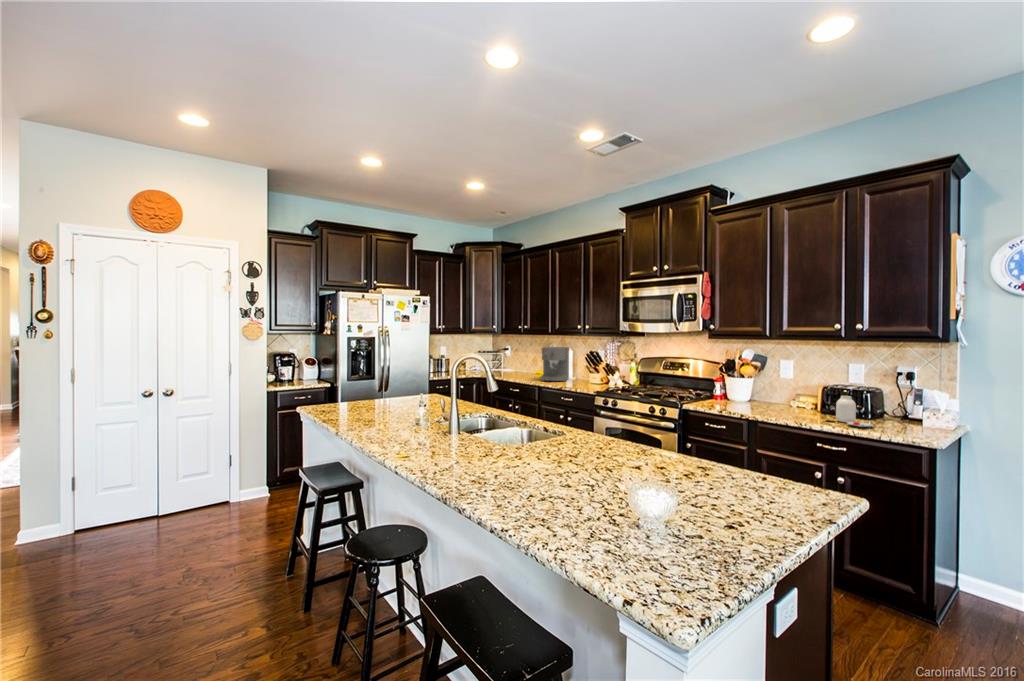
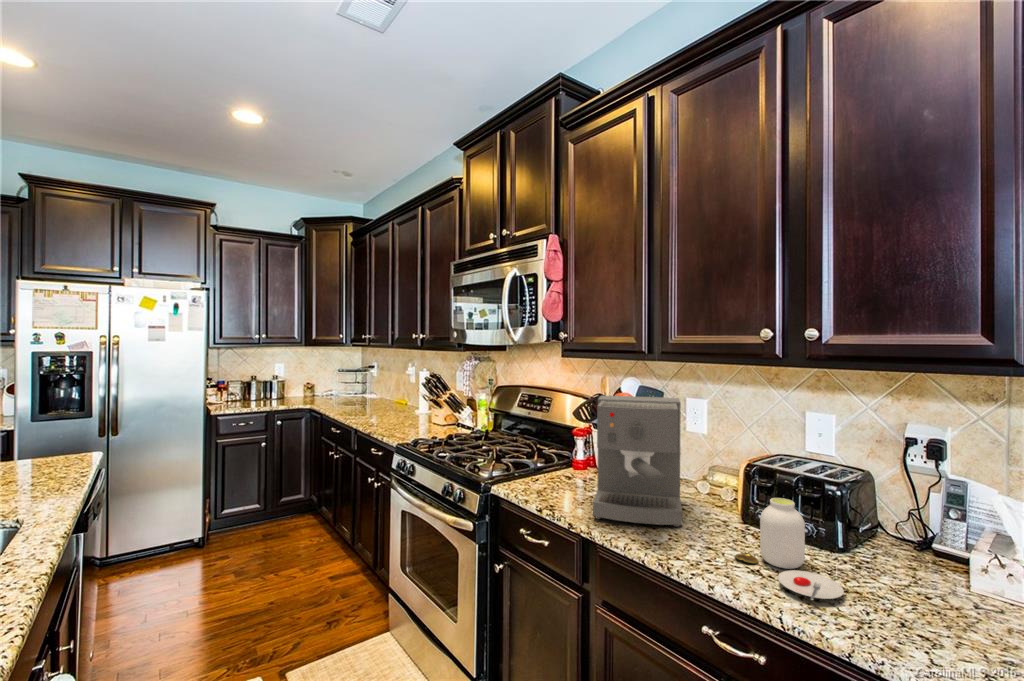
coffee maker: present [541,347,569,381] -> present [593,395,682,527]

